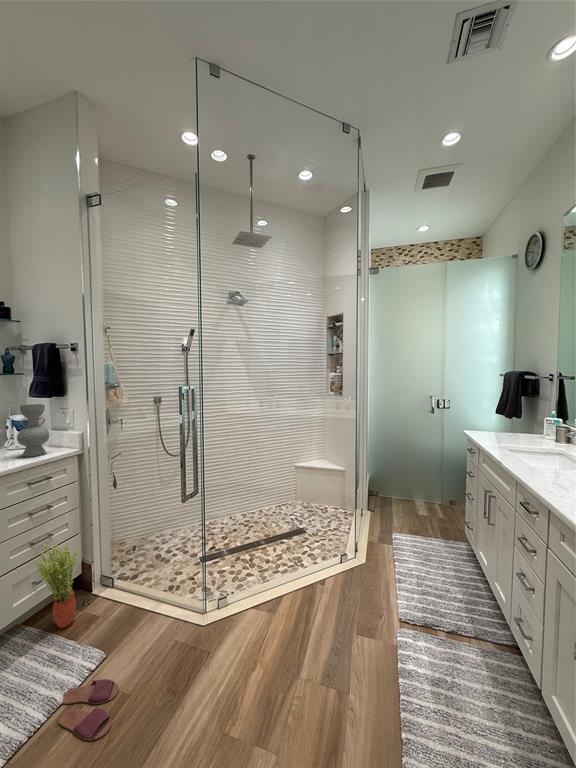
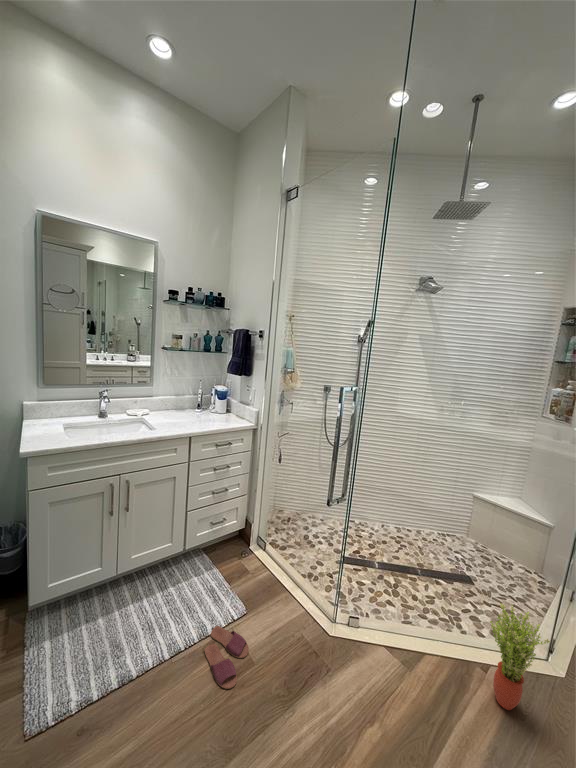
decorative vase: present [17,404,49,457] -> none [215,380,236,423]
potted plant: present [33,542,78,628] -> present [490,603,550,710]

